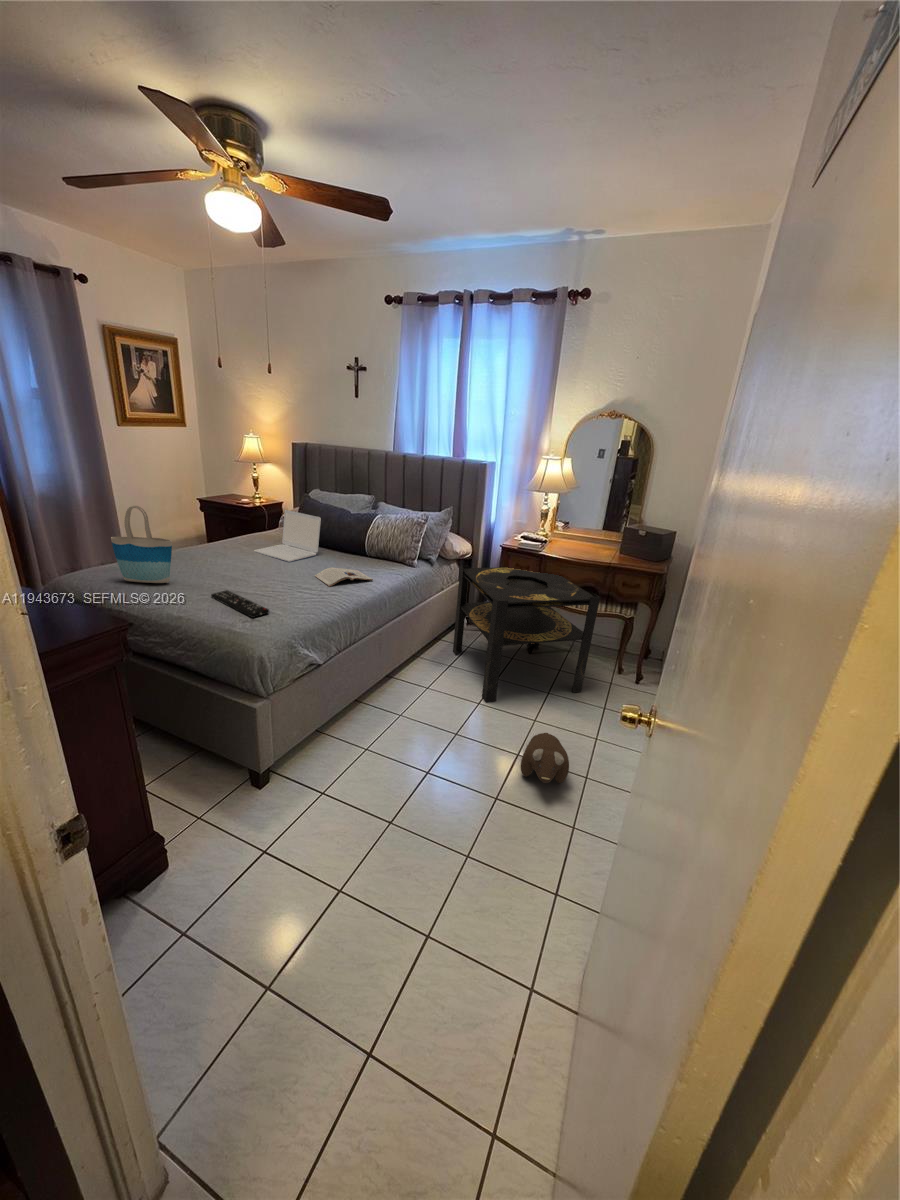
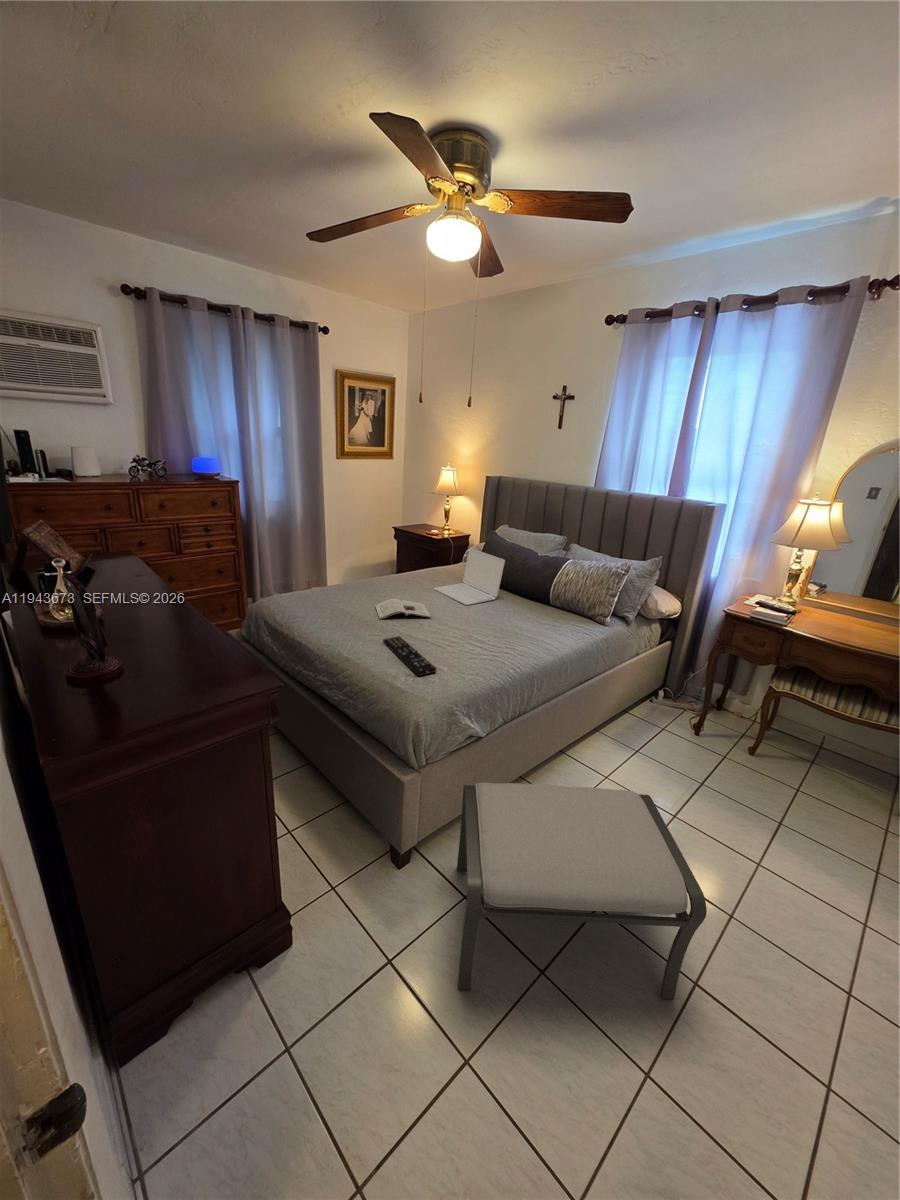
tote bag: present [111,506,172,583] -> none [305,542,356,620]
side table: present [453,566,600,702] -> none [641,631,890,835]
magazine: present [315,568,373,587] -> present [375,599,431,620]
ottoman: none [308,677,491,848] -> present [457,782,707,999]
plush toy: present [521,733,569,783] -> none [740,904,828,1000]

